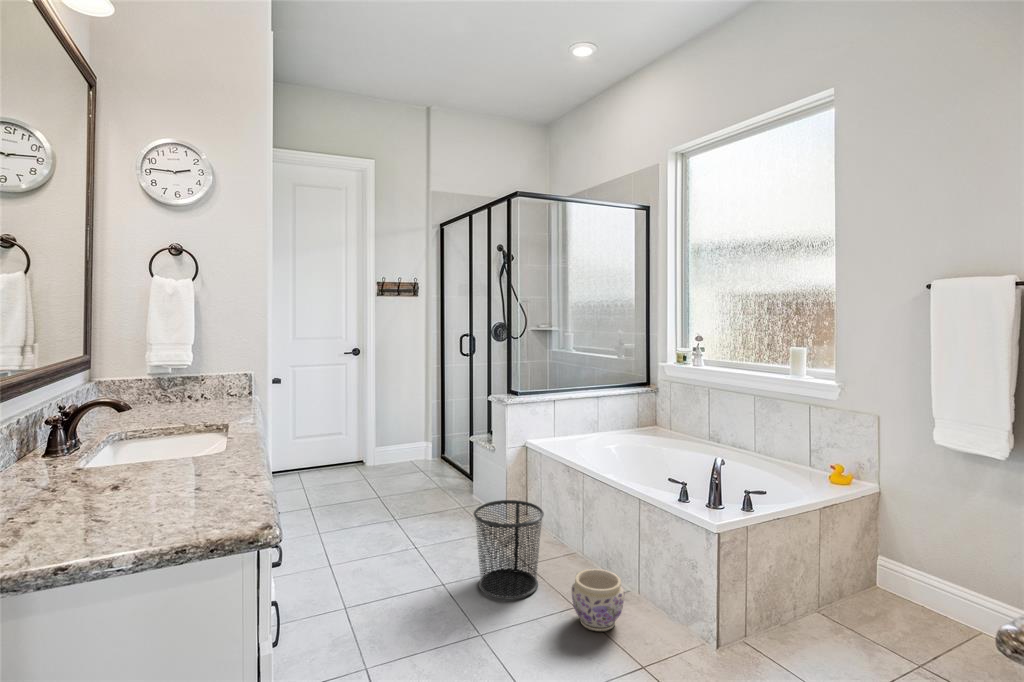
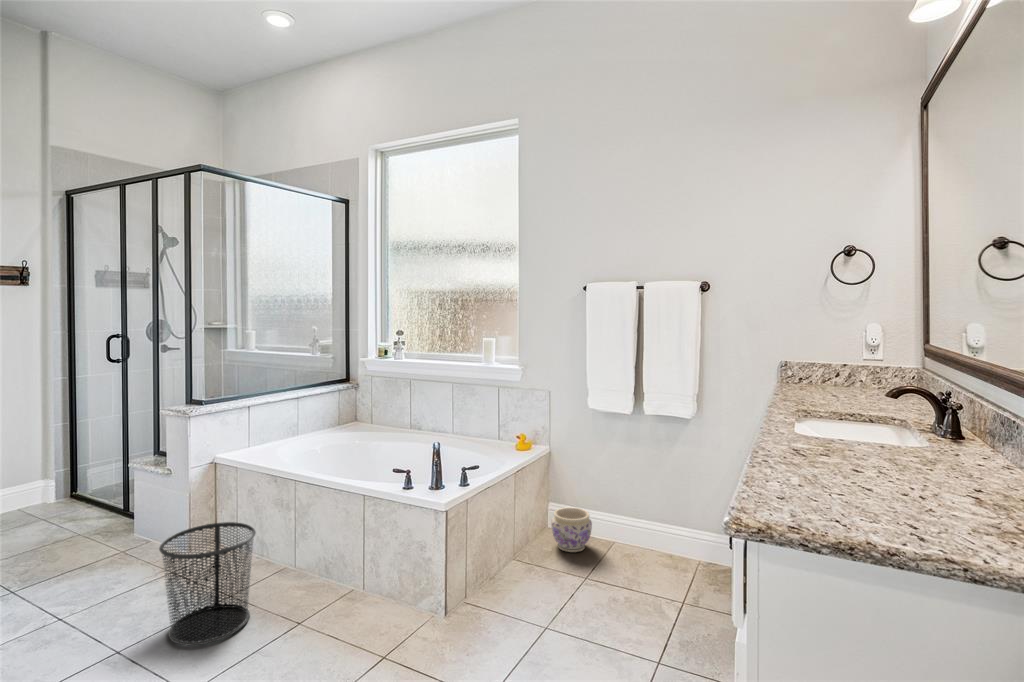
planter: present [572,569,625,632] -> present [551,507,592,553]

